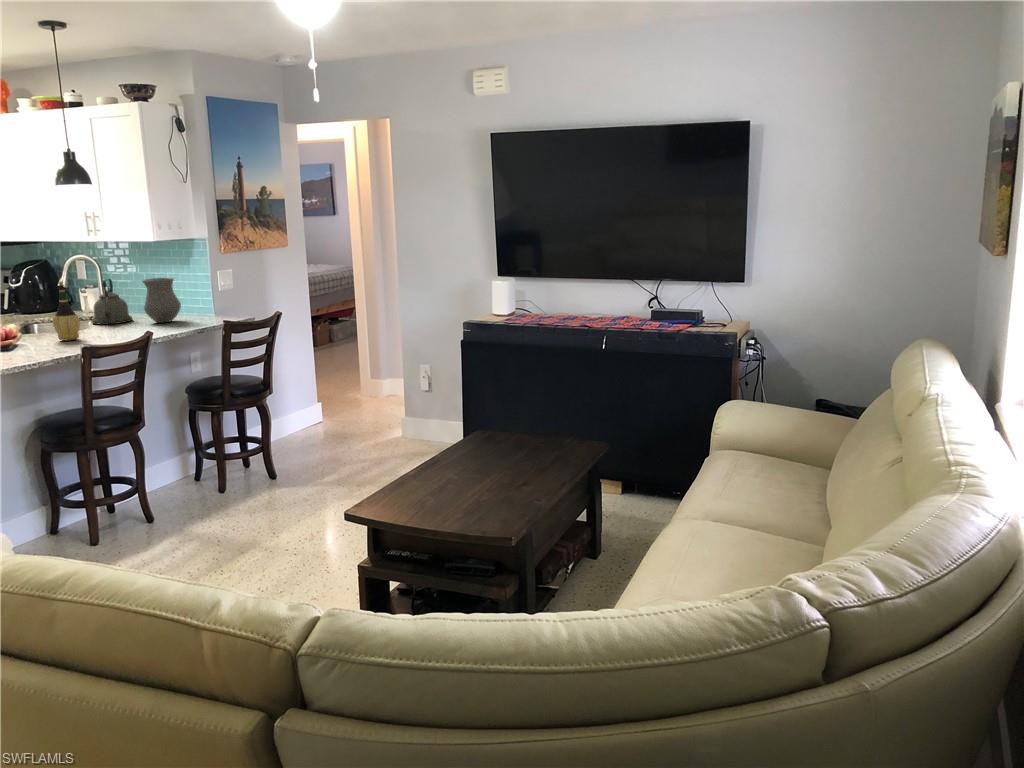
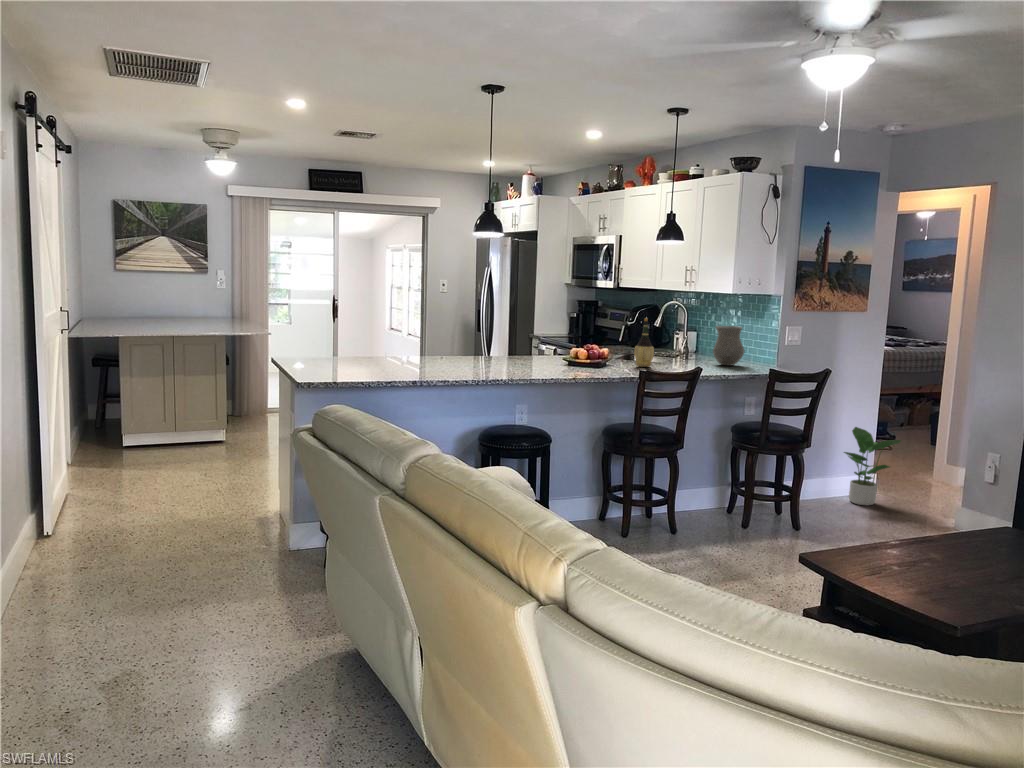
kettle: present [92,279,132,325] -> none [672,323,705,361]
potted plant: none [294,362,344,437] -> present [844,427,901,505]

